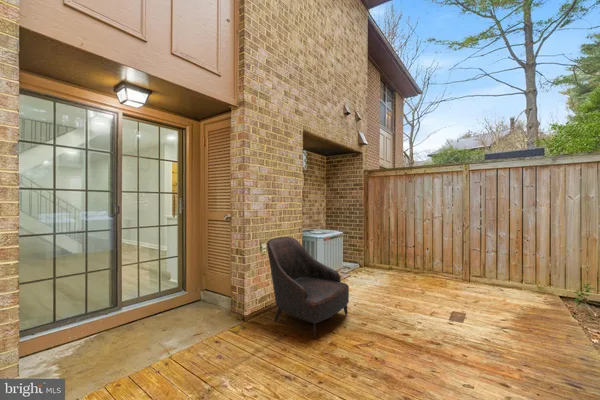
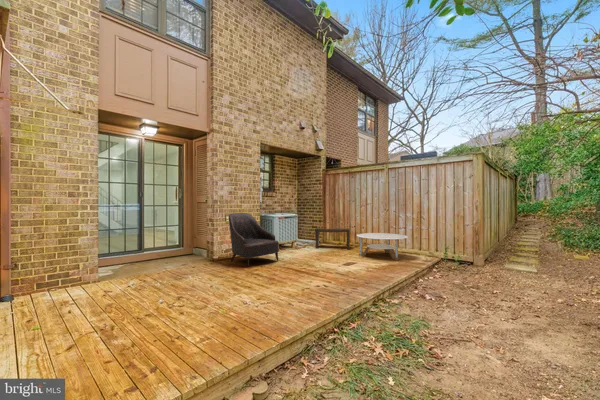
bench: none [362,248,414,278] -> present [315,228,350,249]
round table: none [436,257,520,304] -> present [357,233,408,260]

